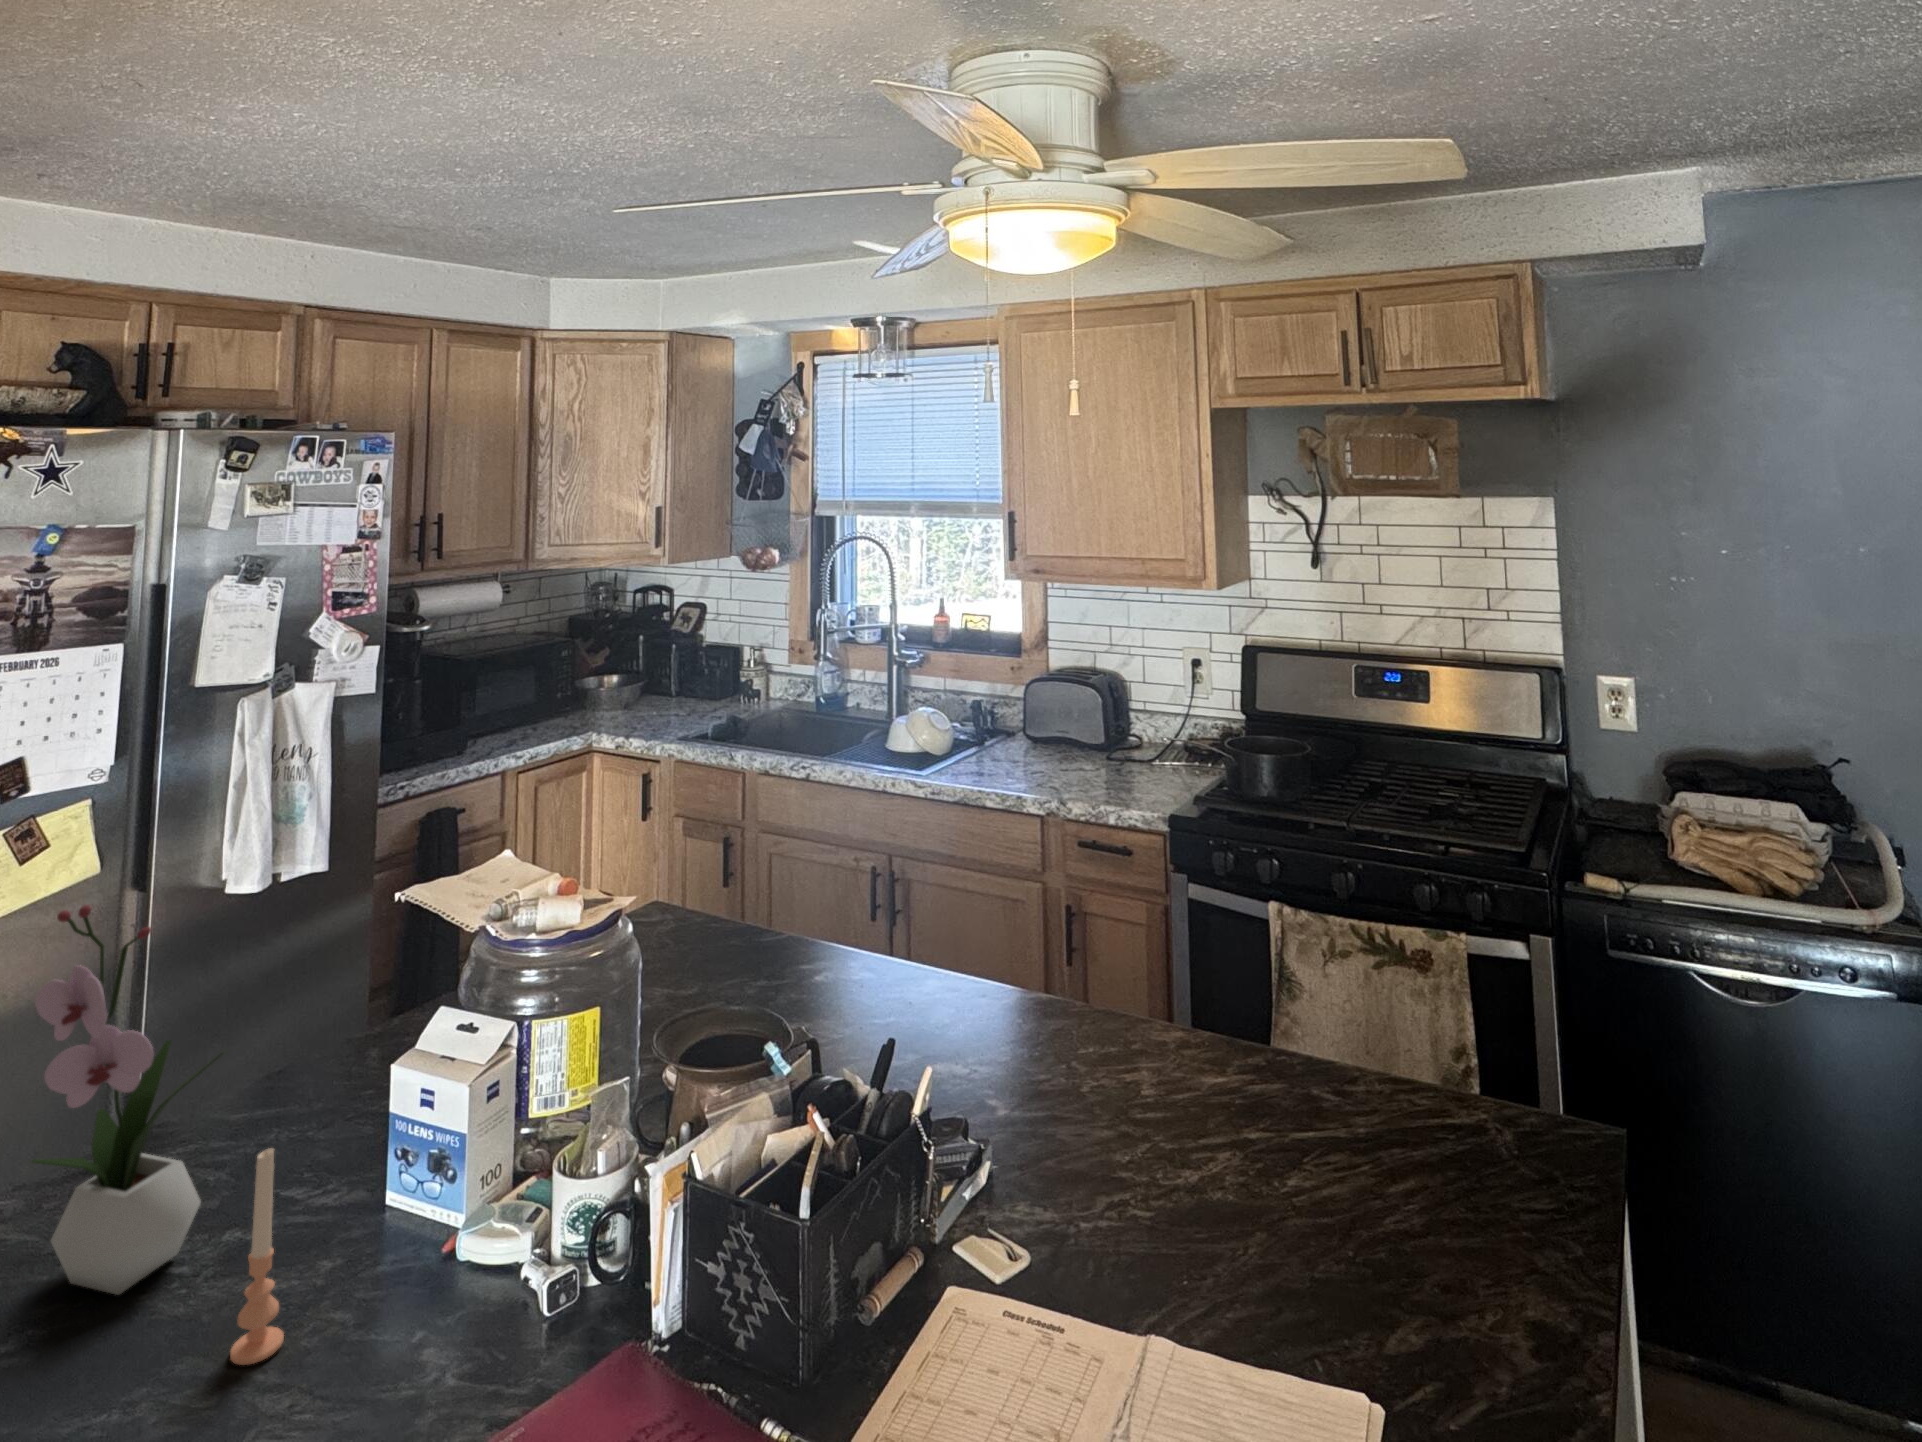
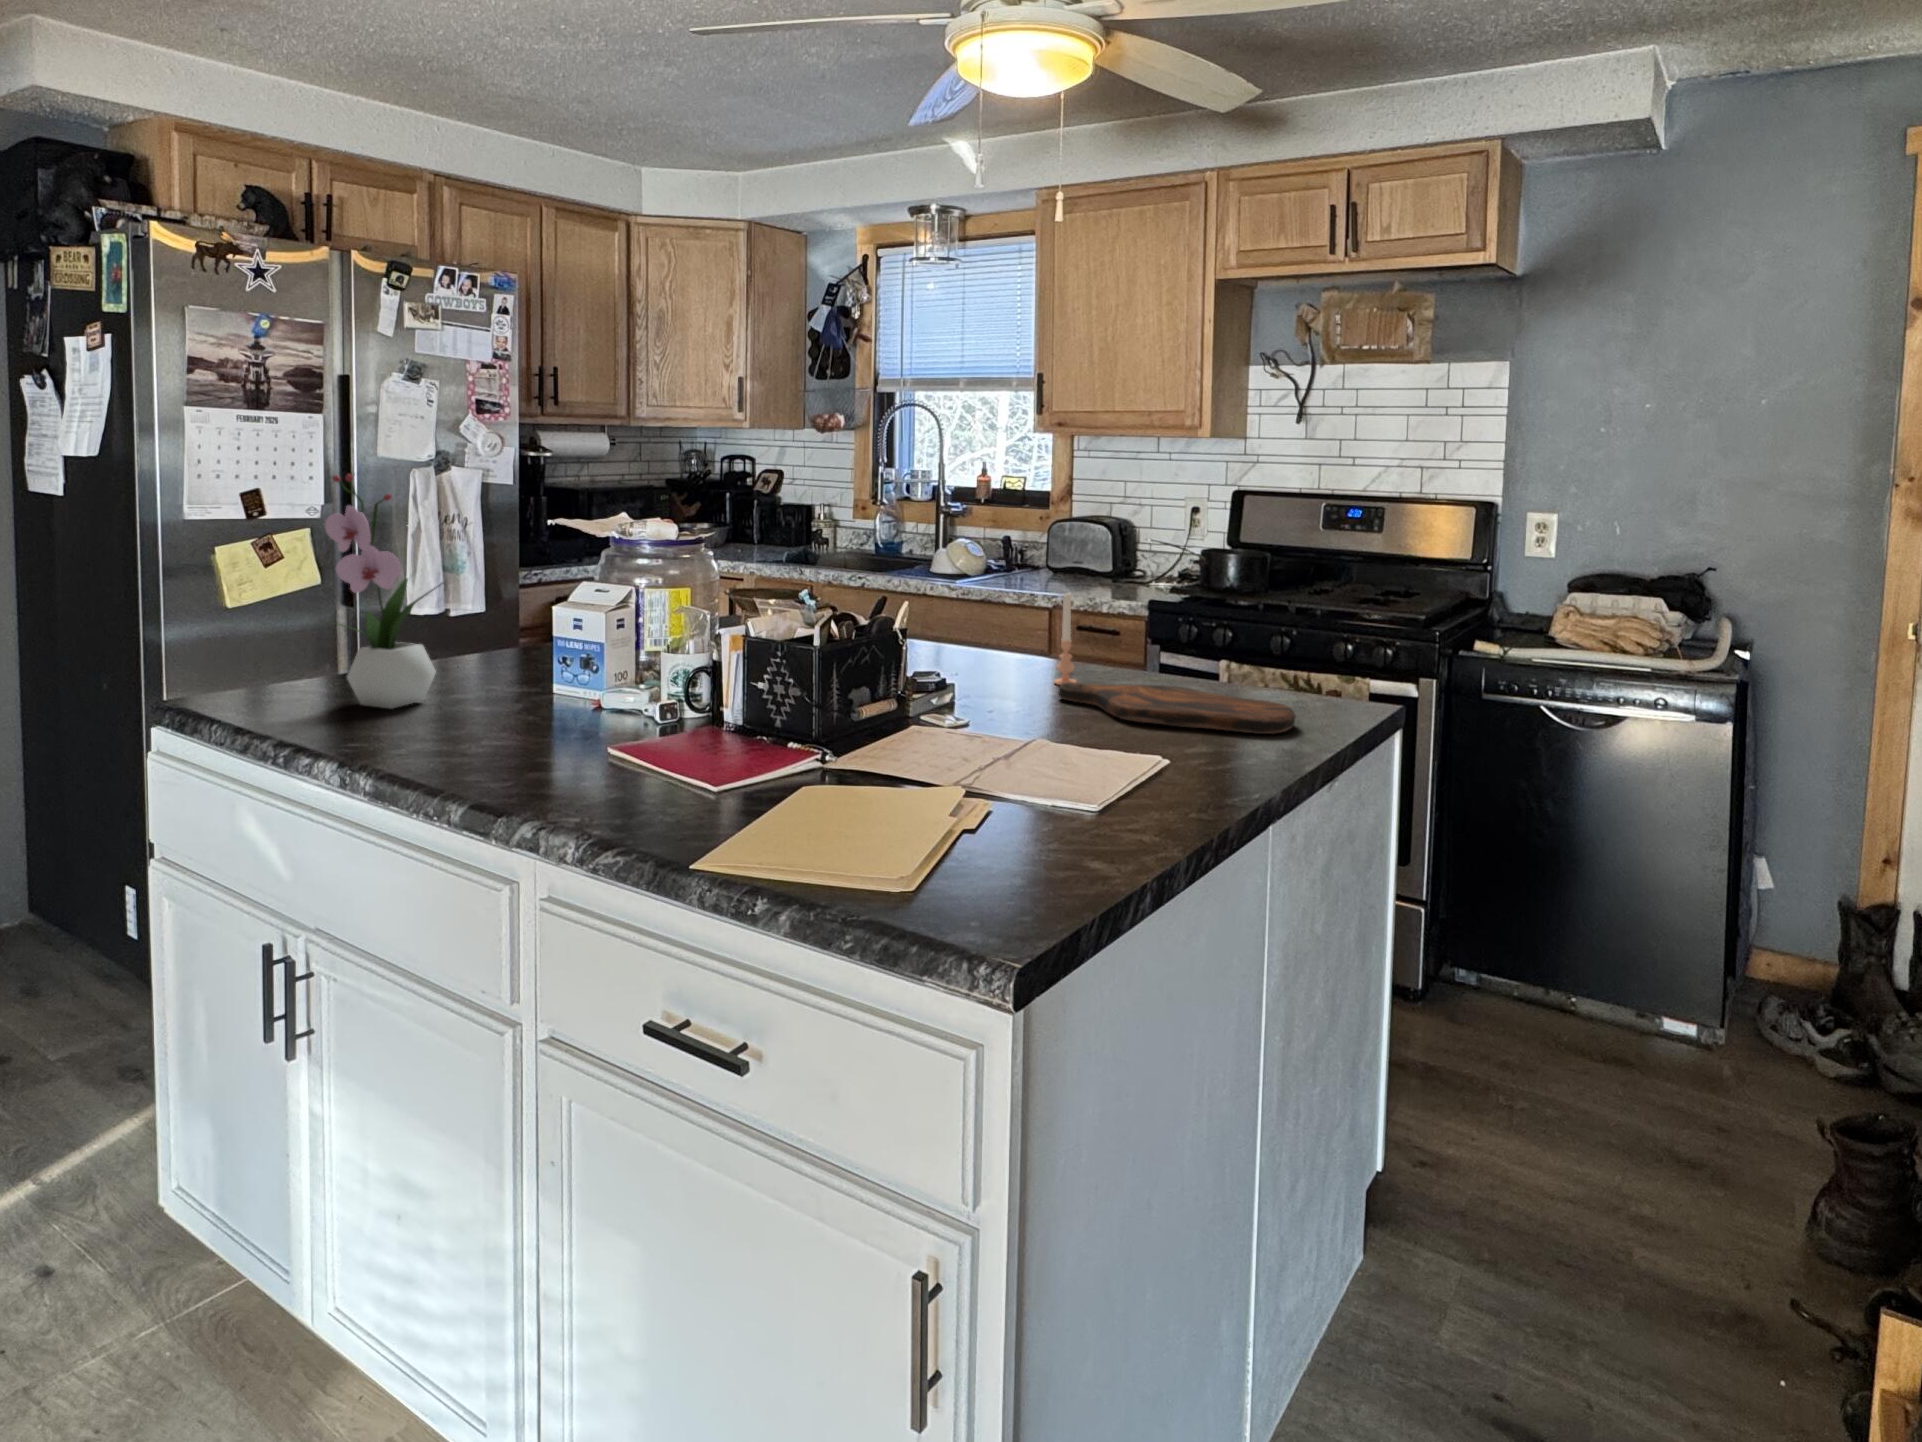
cutting board: none [1130,1101,1495,1235] -> present [1059,683,1295,734]
candle: present [230,1148,284,1365] -> present [1054,593,1077,685]

